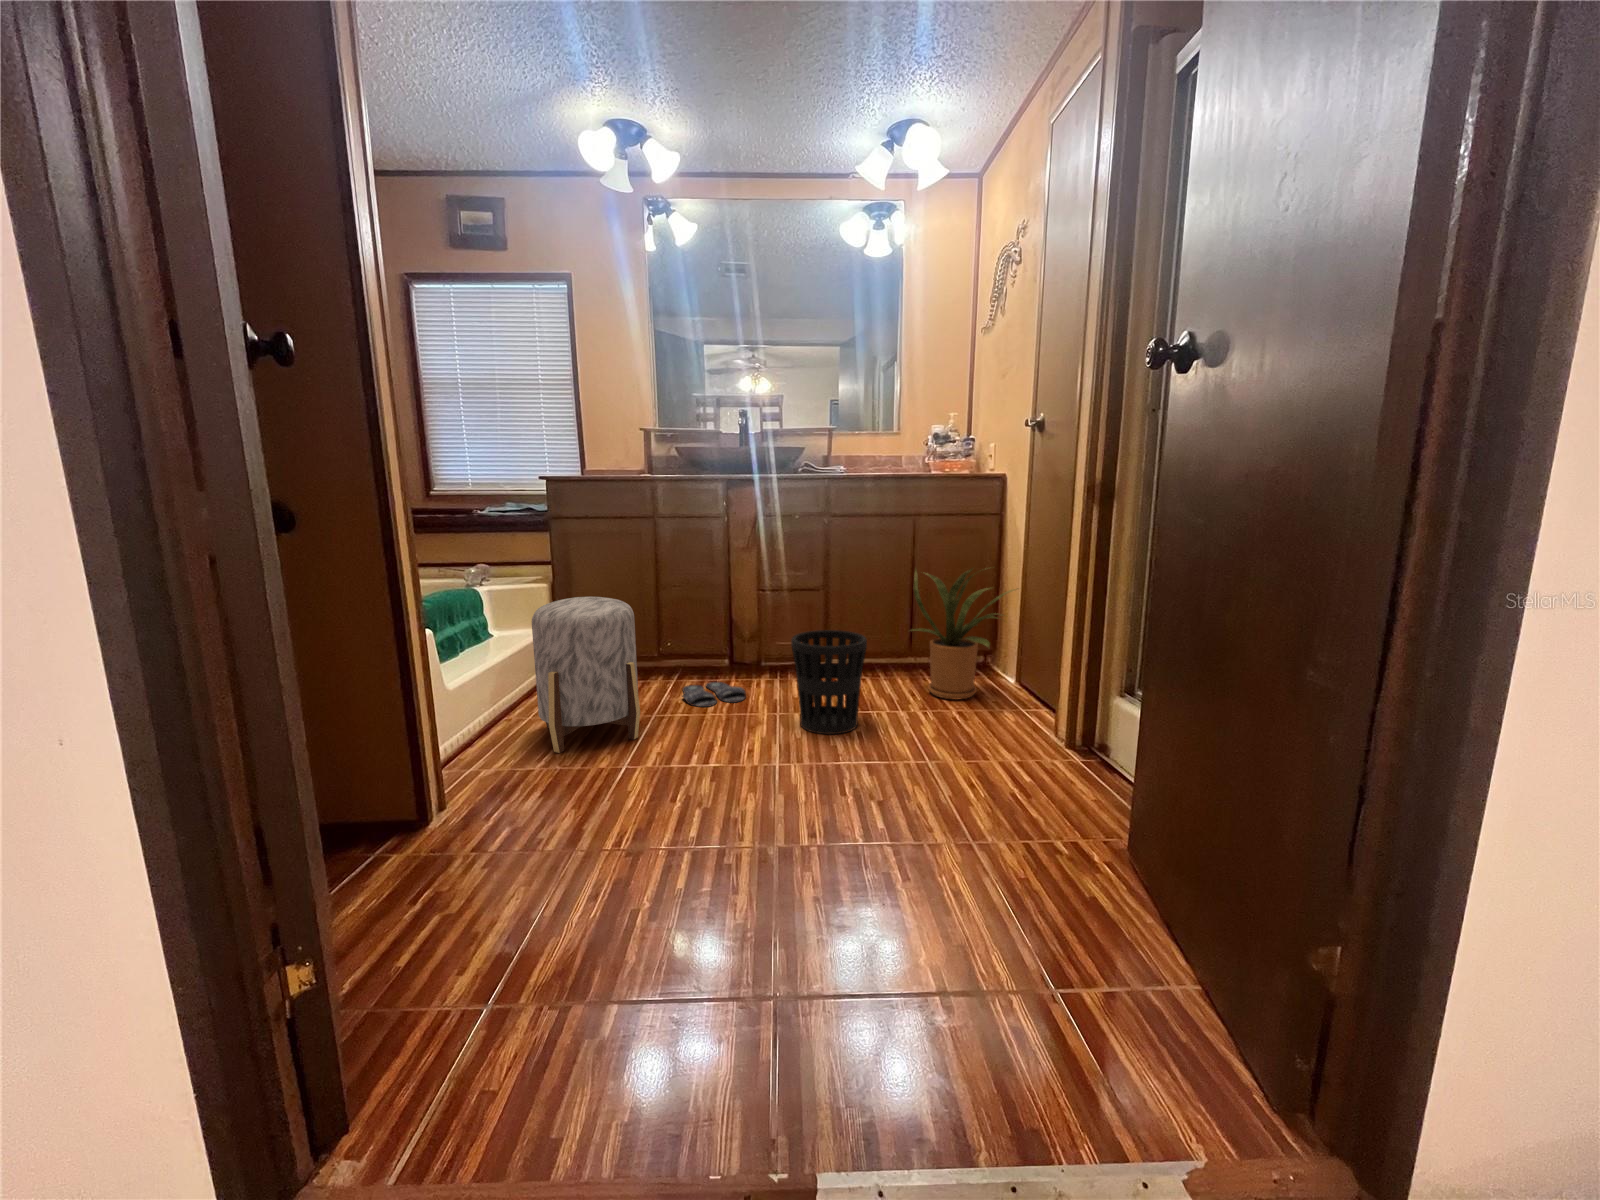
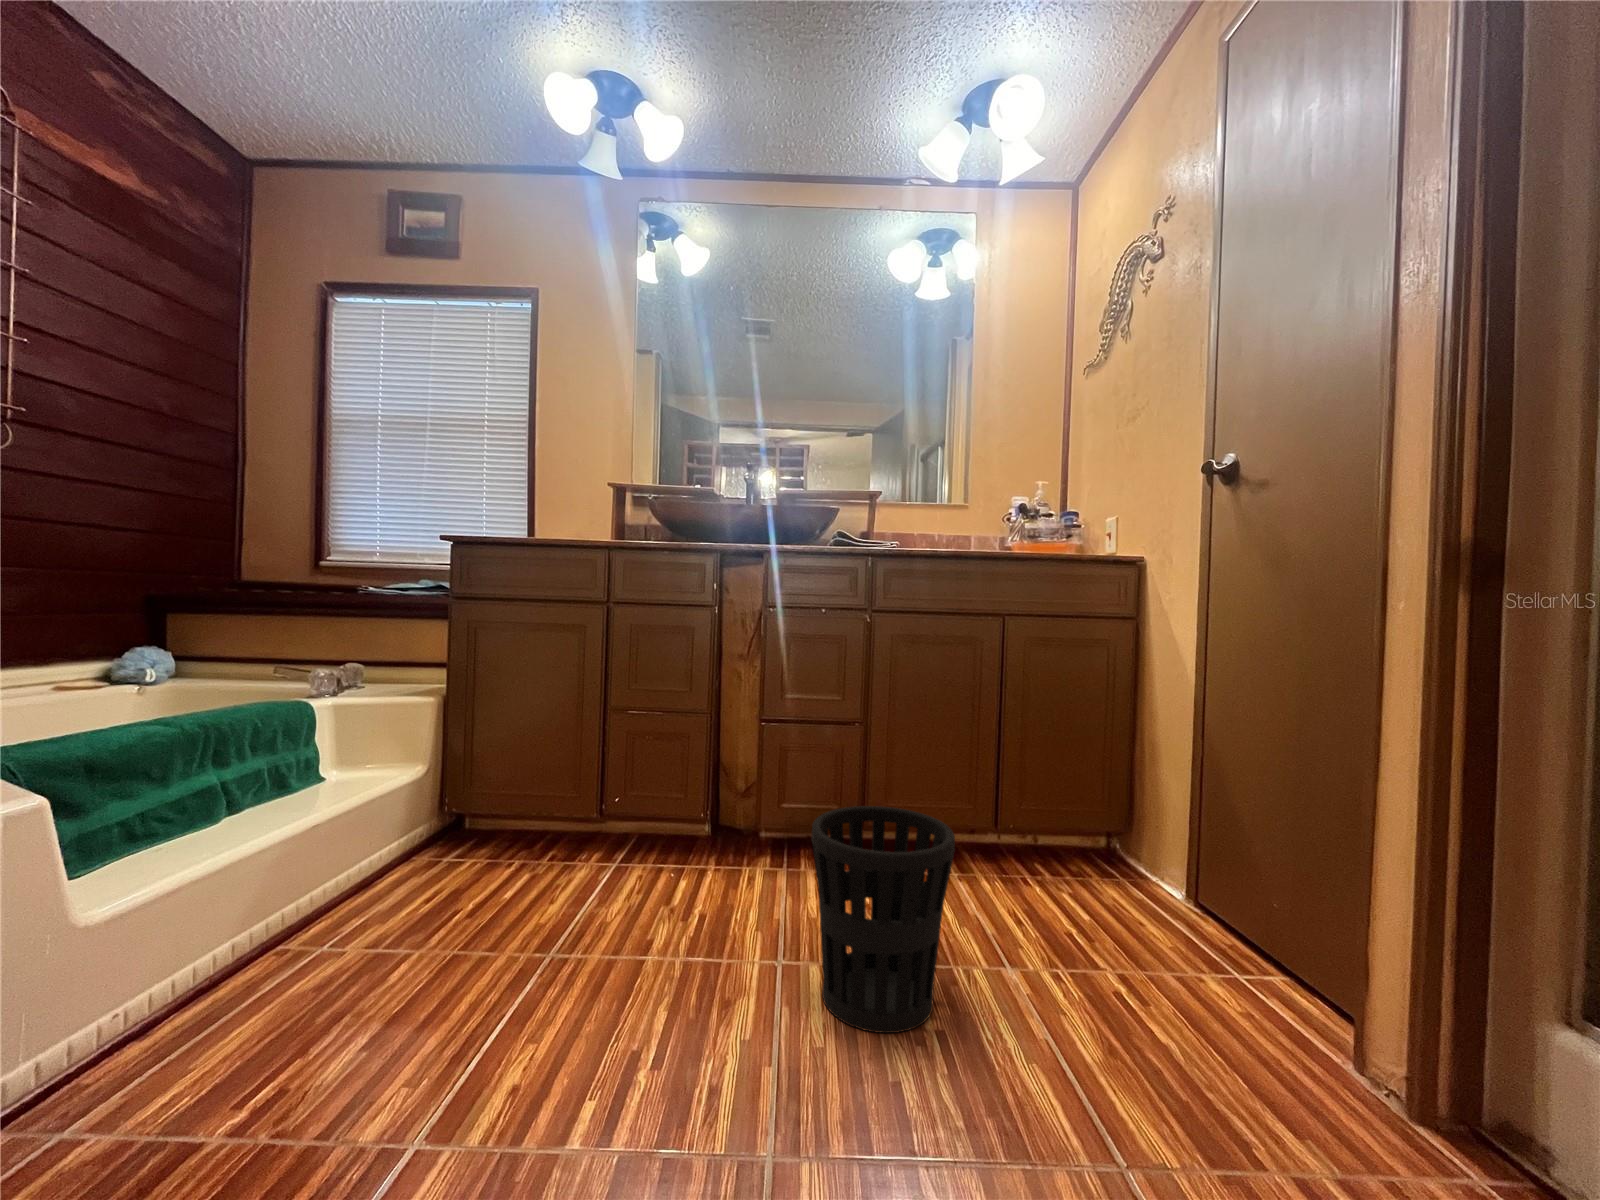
house plant: present [913,569,1014,700] -> none [997,695,1218,938]
stool: present [532,597,640,753] -> none [296,731,523,1070]
slippers: present [682,682,746,707] -> none [614,872,726,935]

